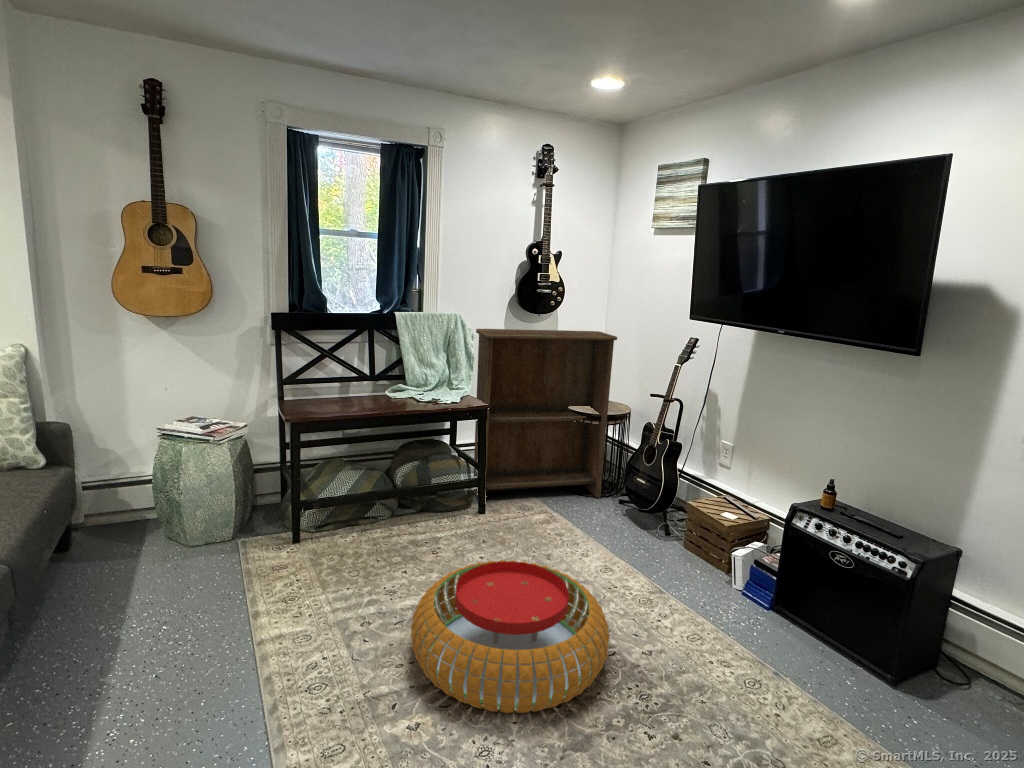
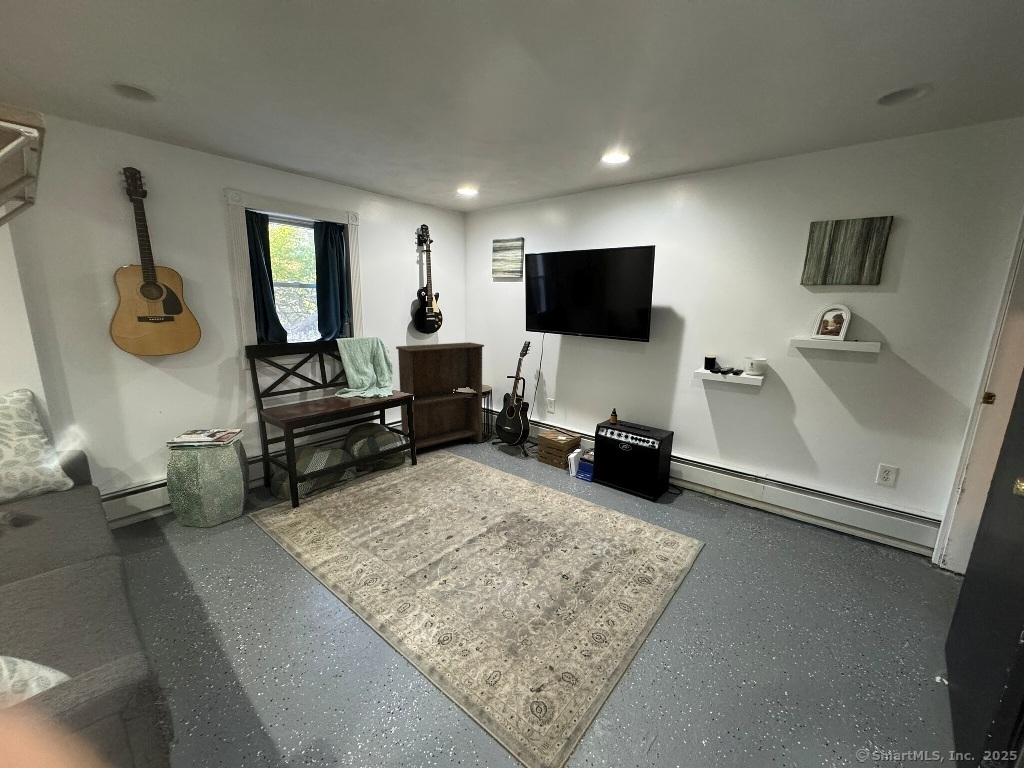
pouf: present [411,560,610,713] -> none [415,481,532,565]

